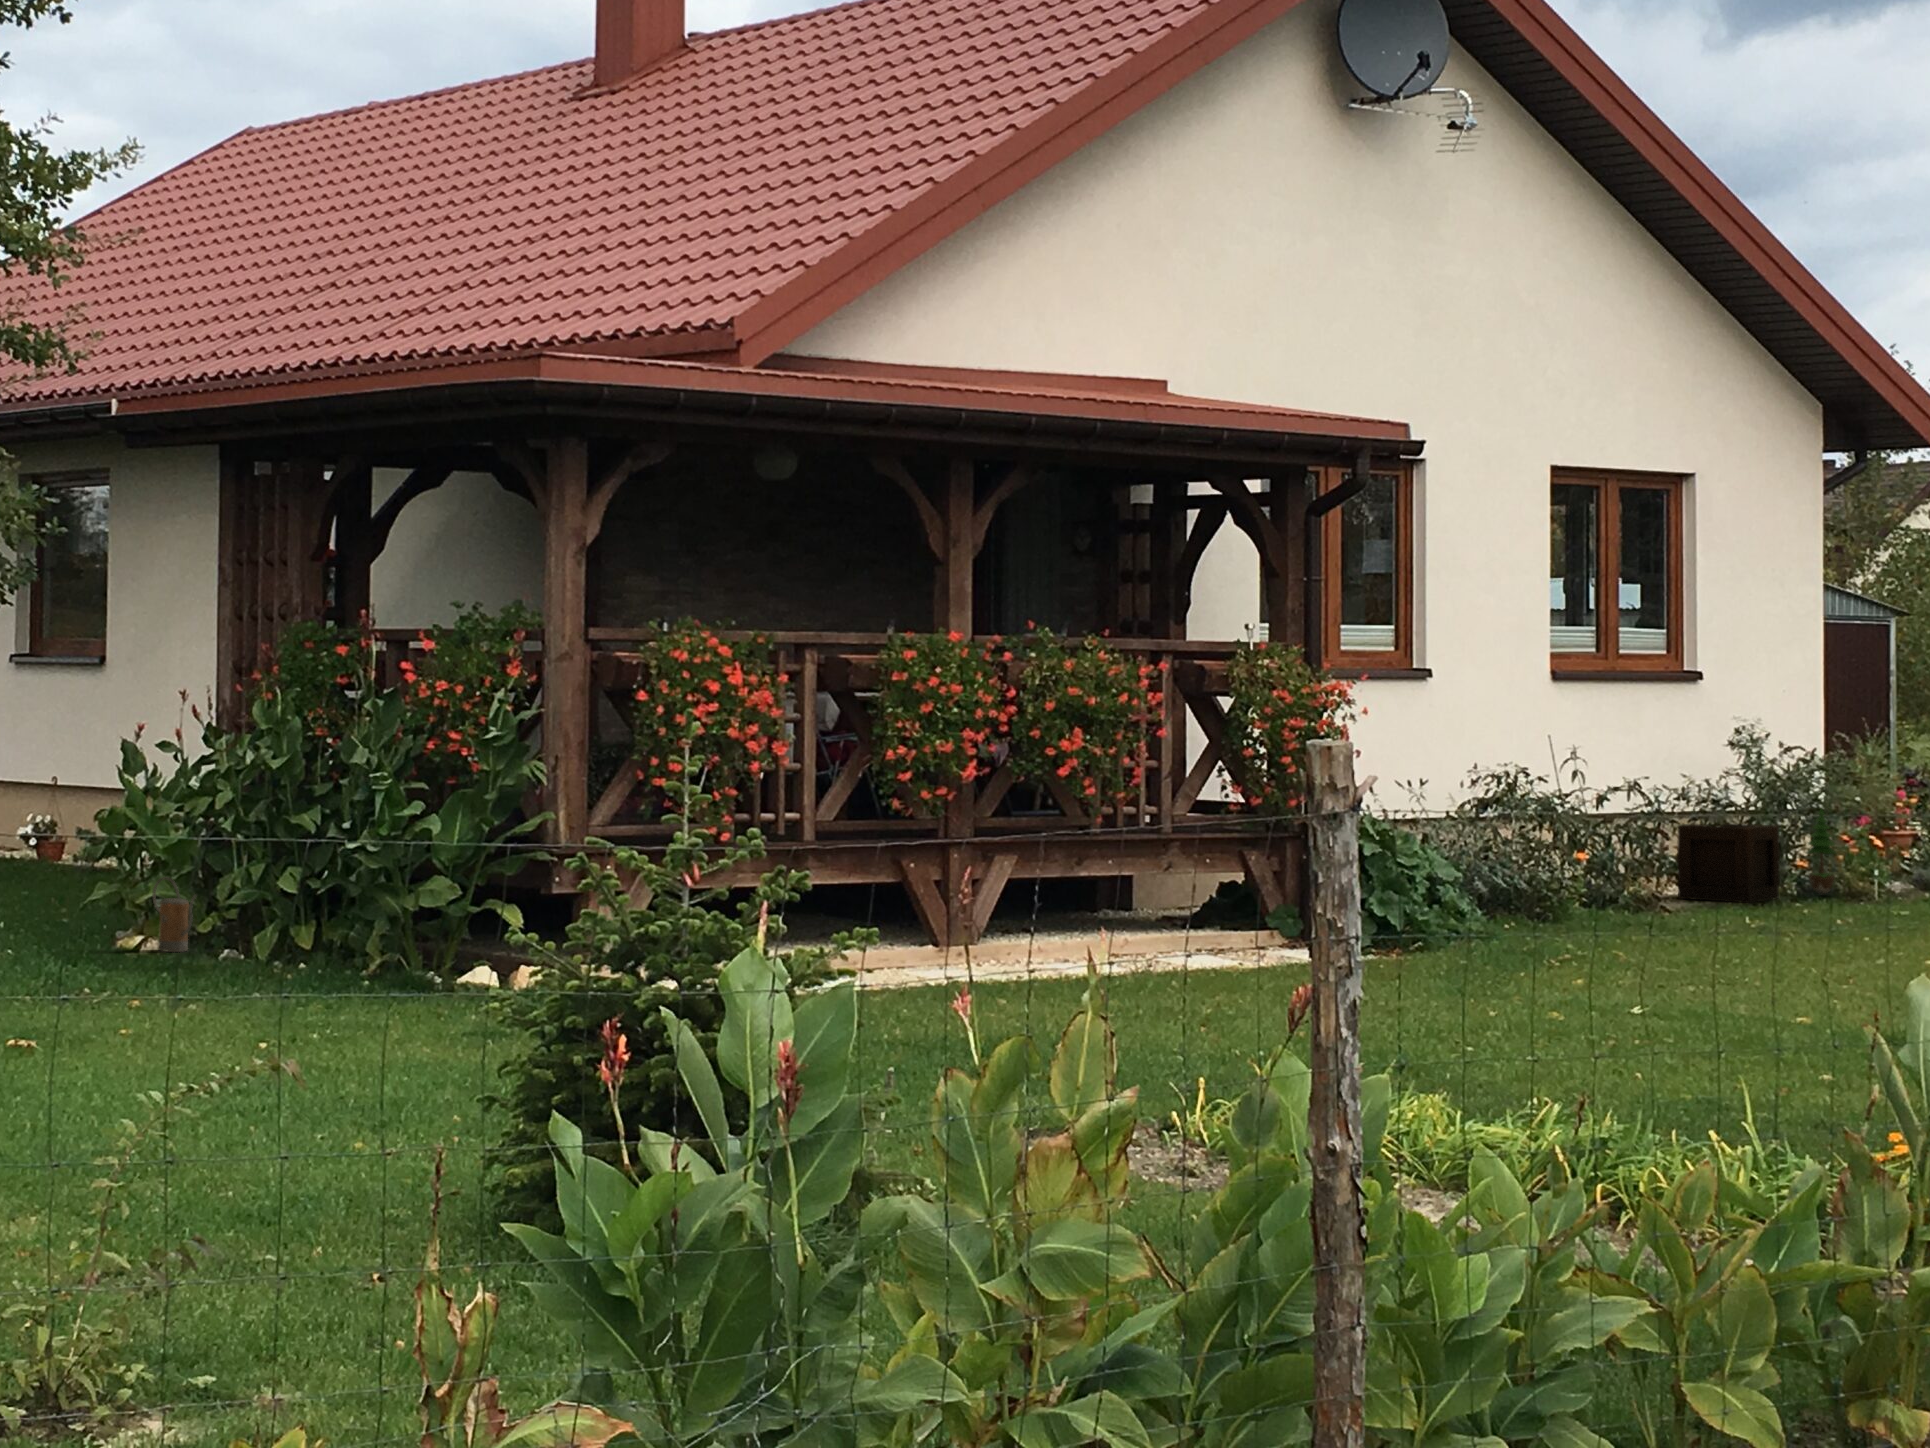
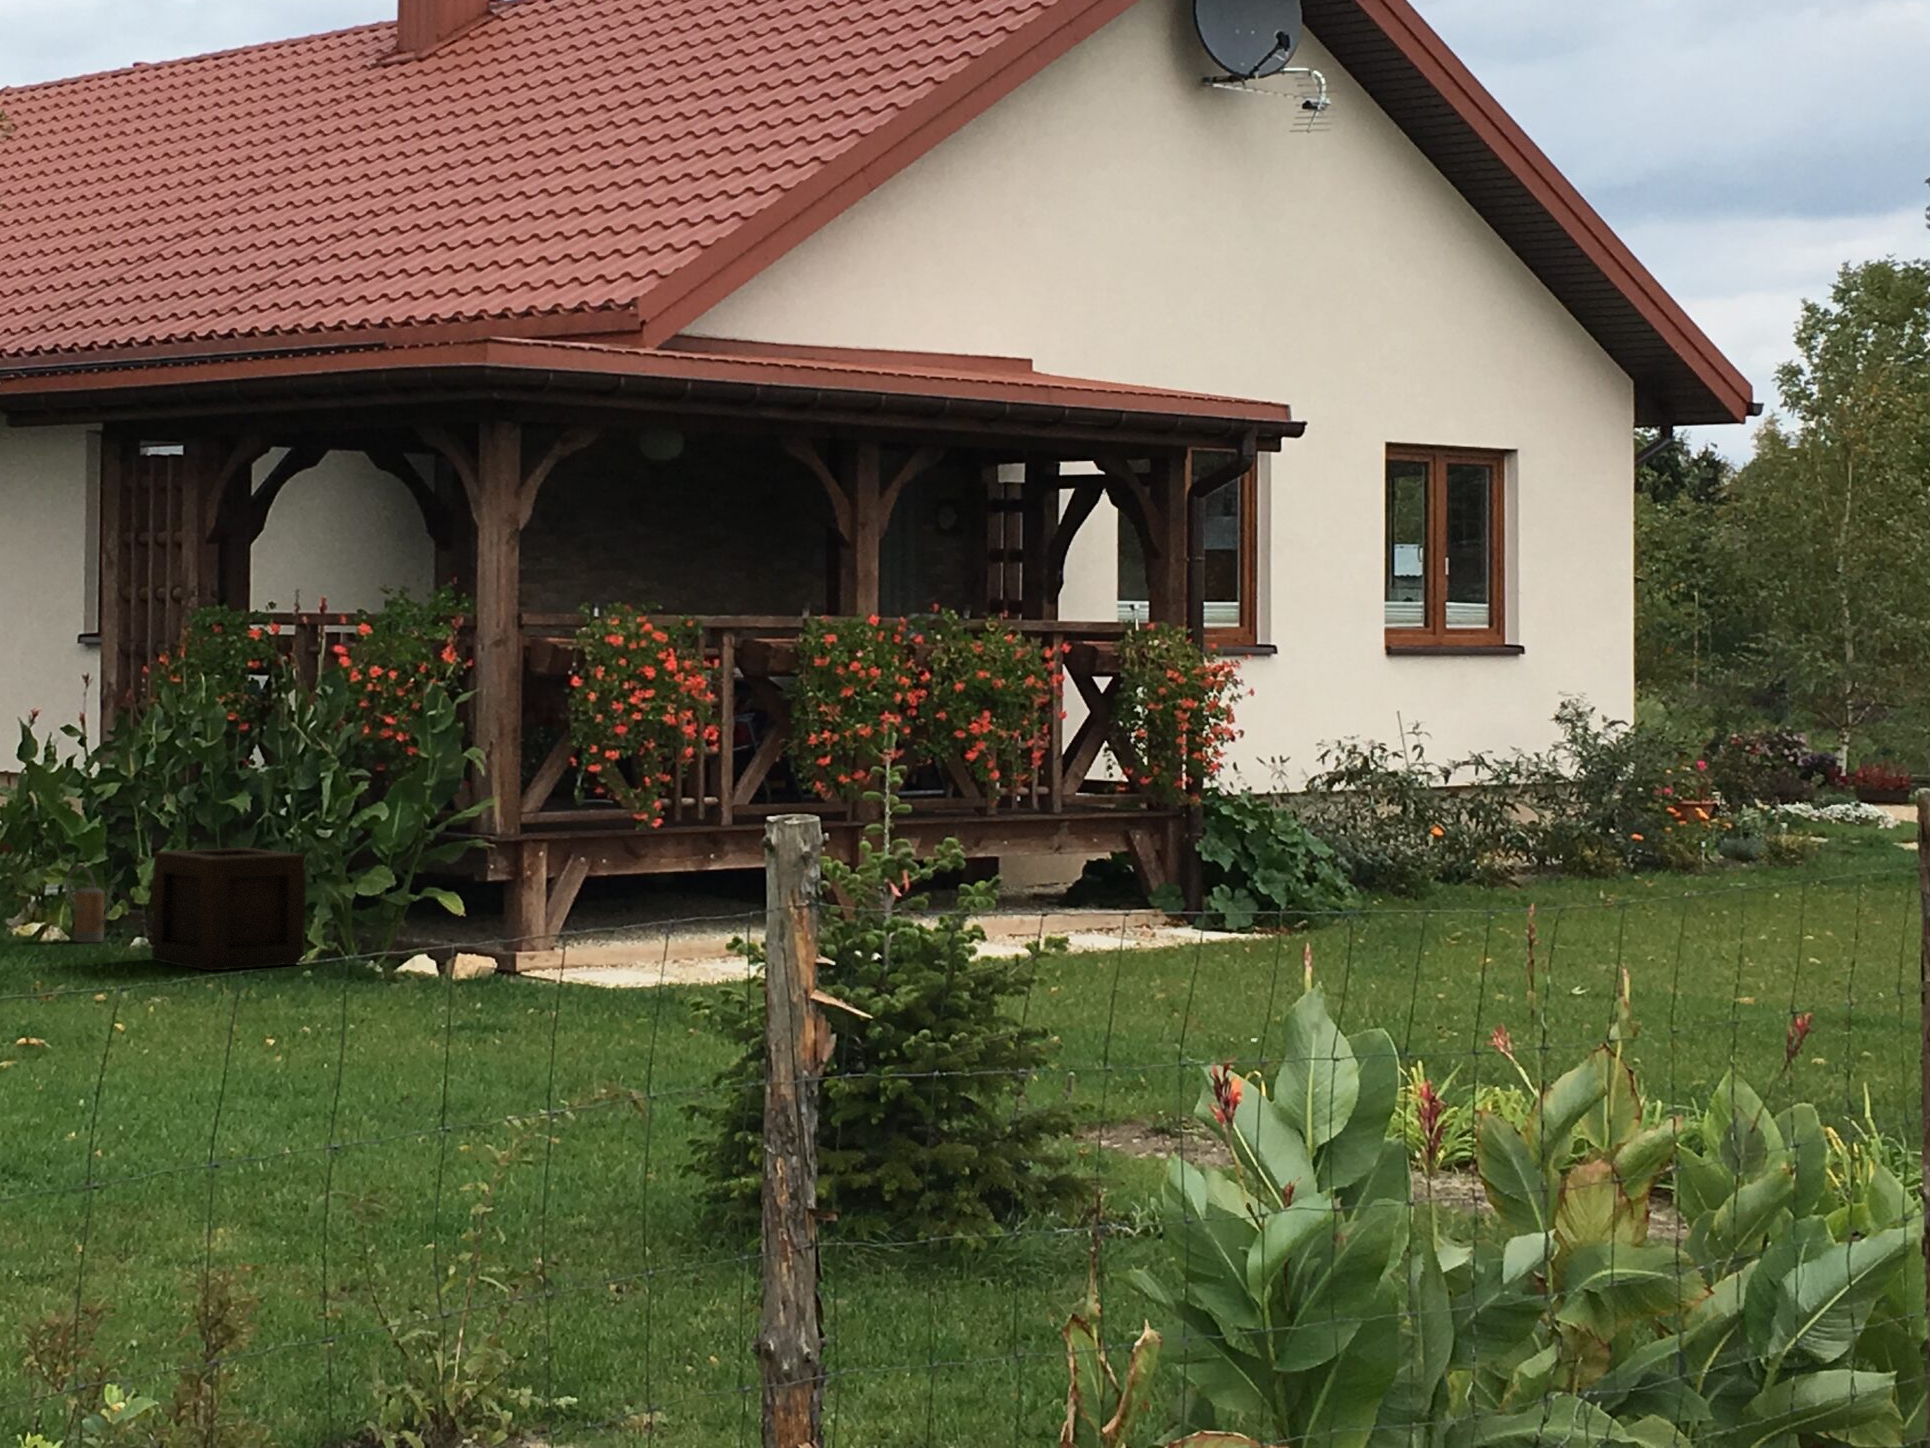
potted tree: present [1807,809,1836,895] -> none [1635,780,1668,867]
wooden crate: present [1677,823,1780,903] -> present [152,848,306,970]

